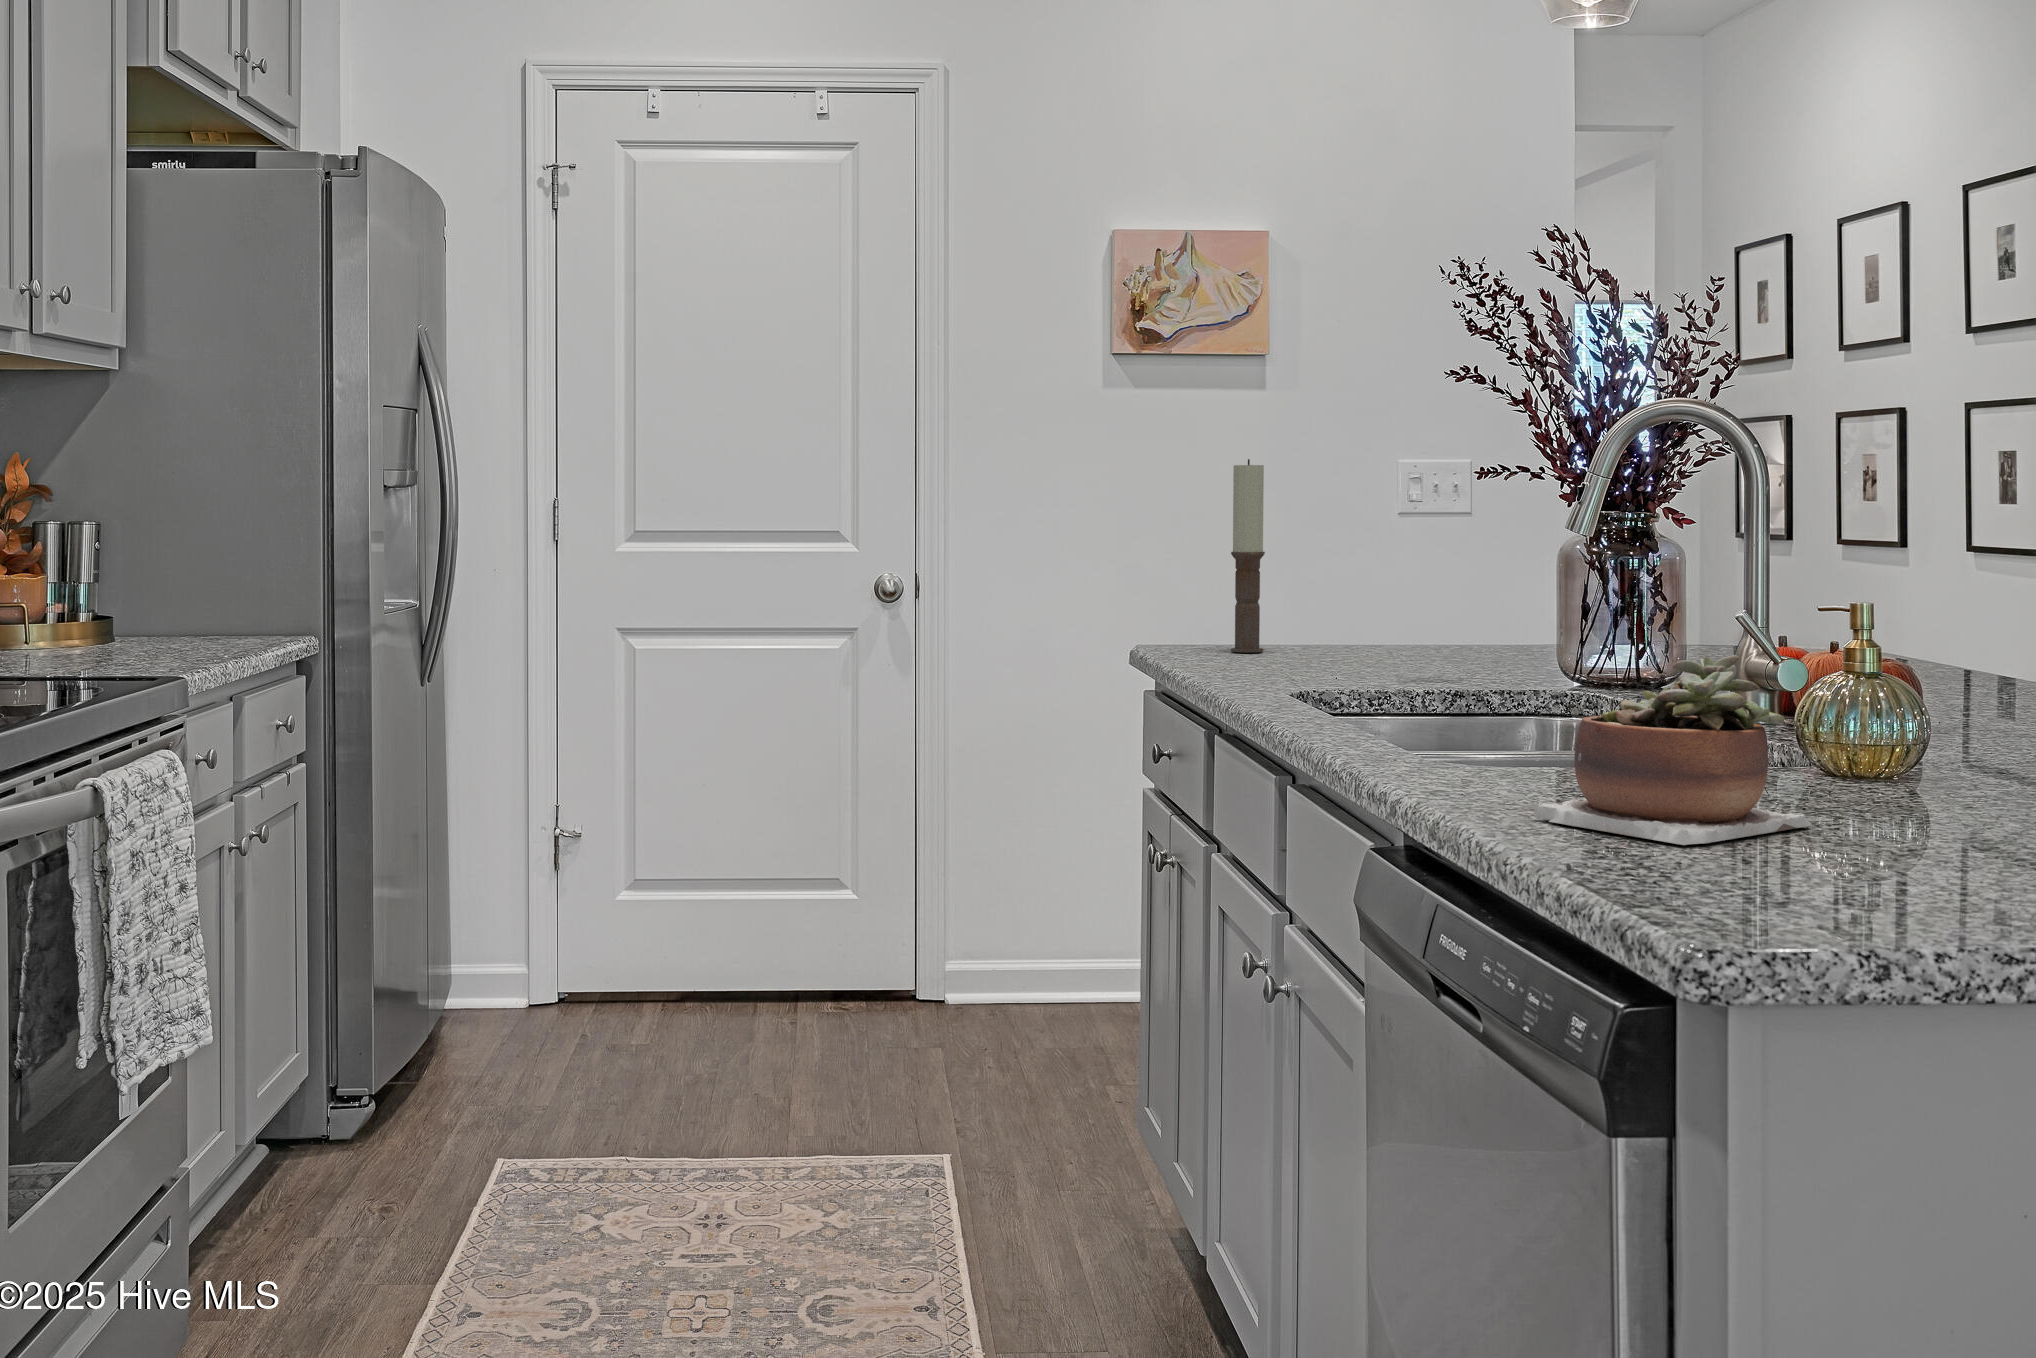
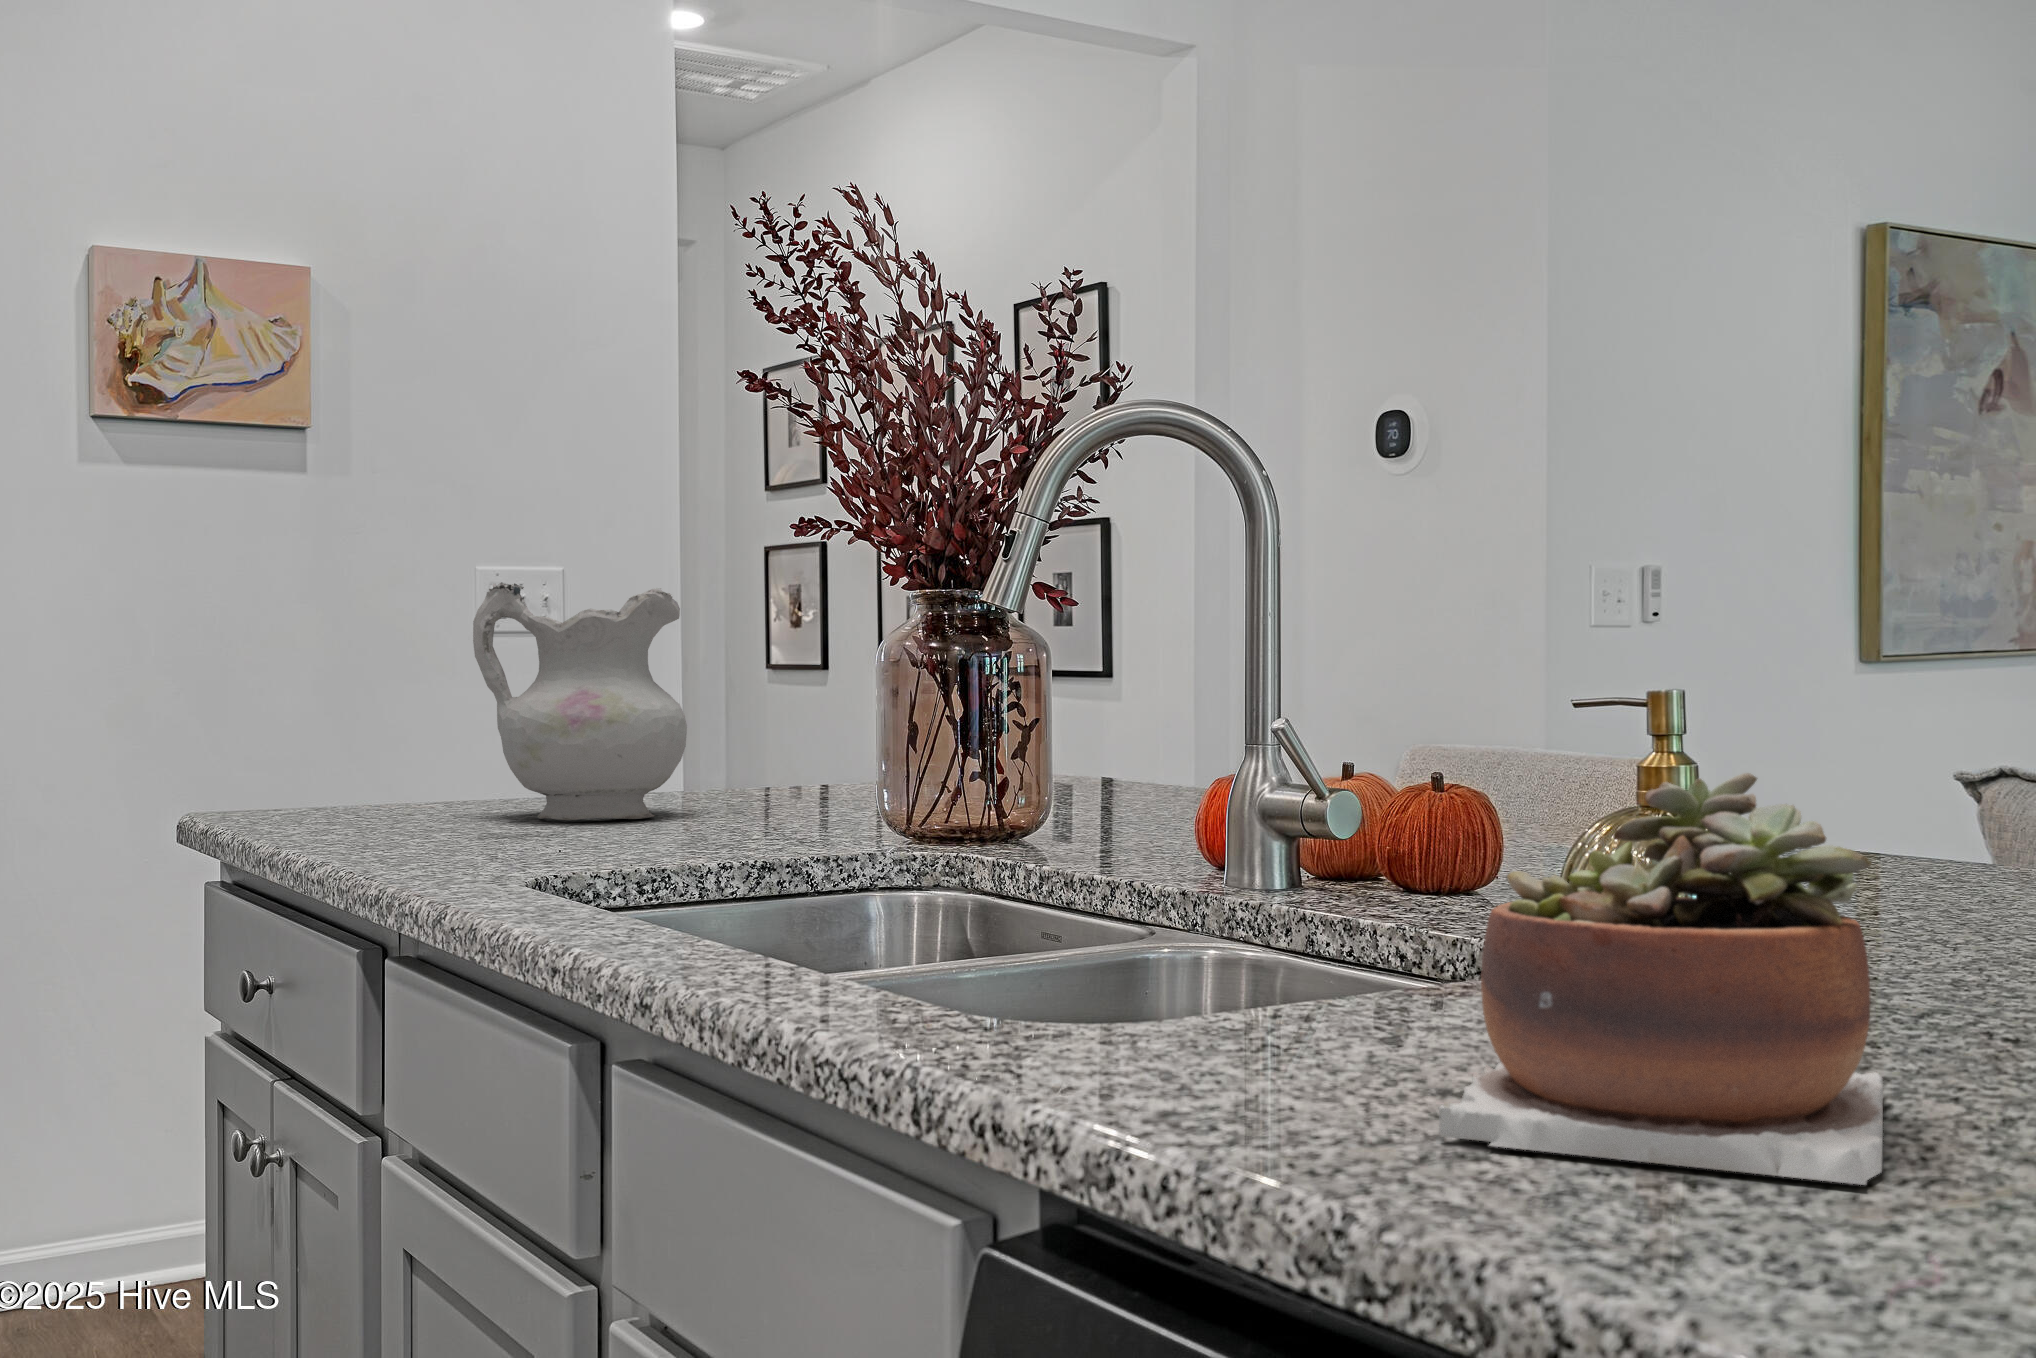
candle: present [1231,459,1265,652] -> none [345,532,396,820]
ceramic pitcher: none [1313,493,1457,660] -> present [473,582,687,820]

